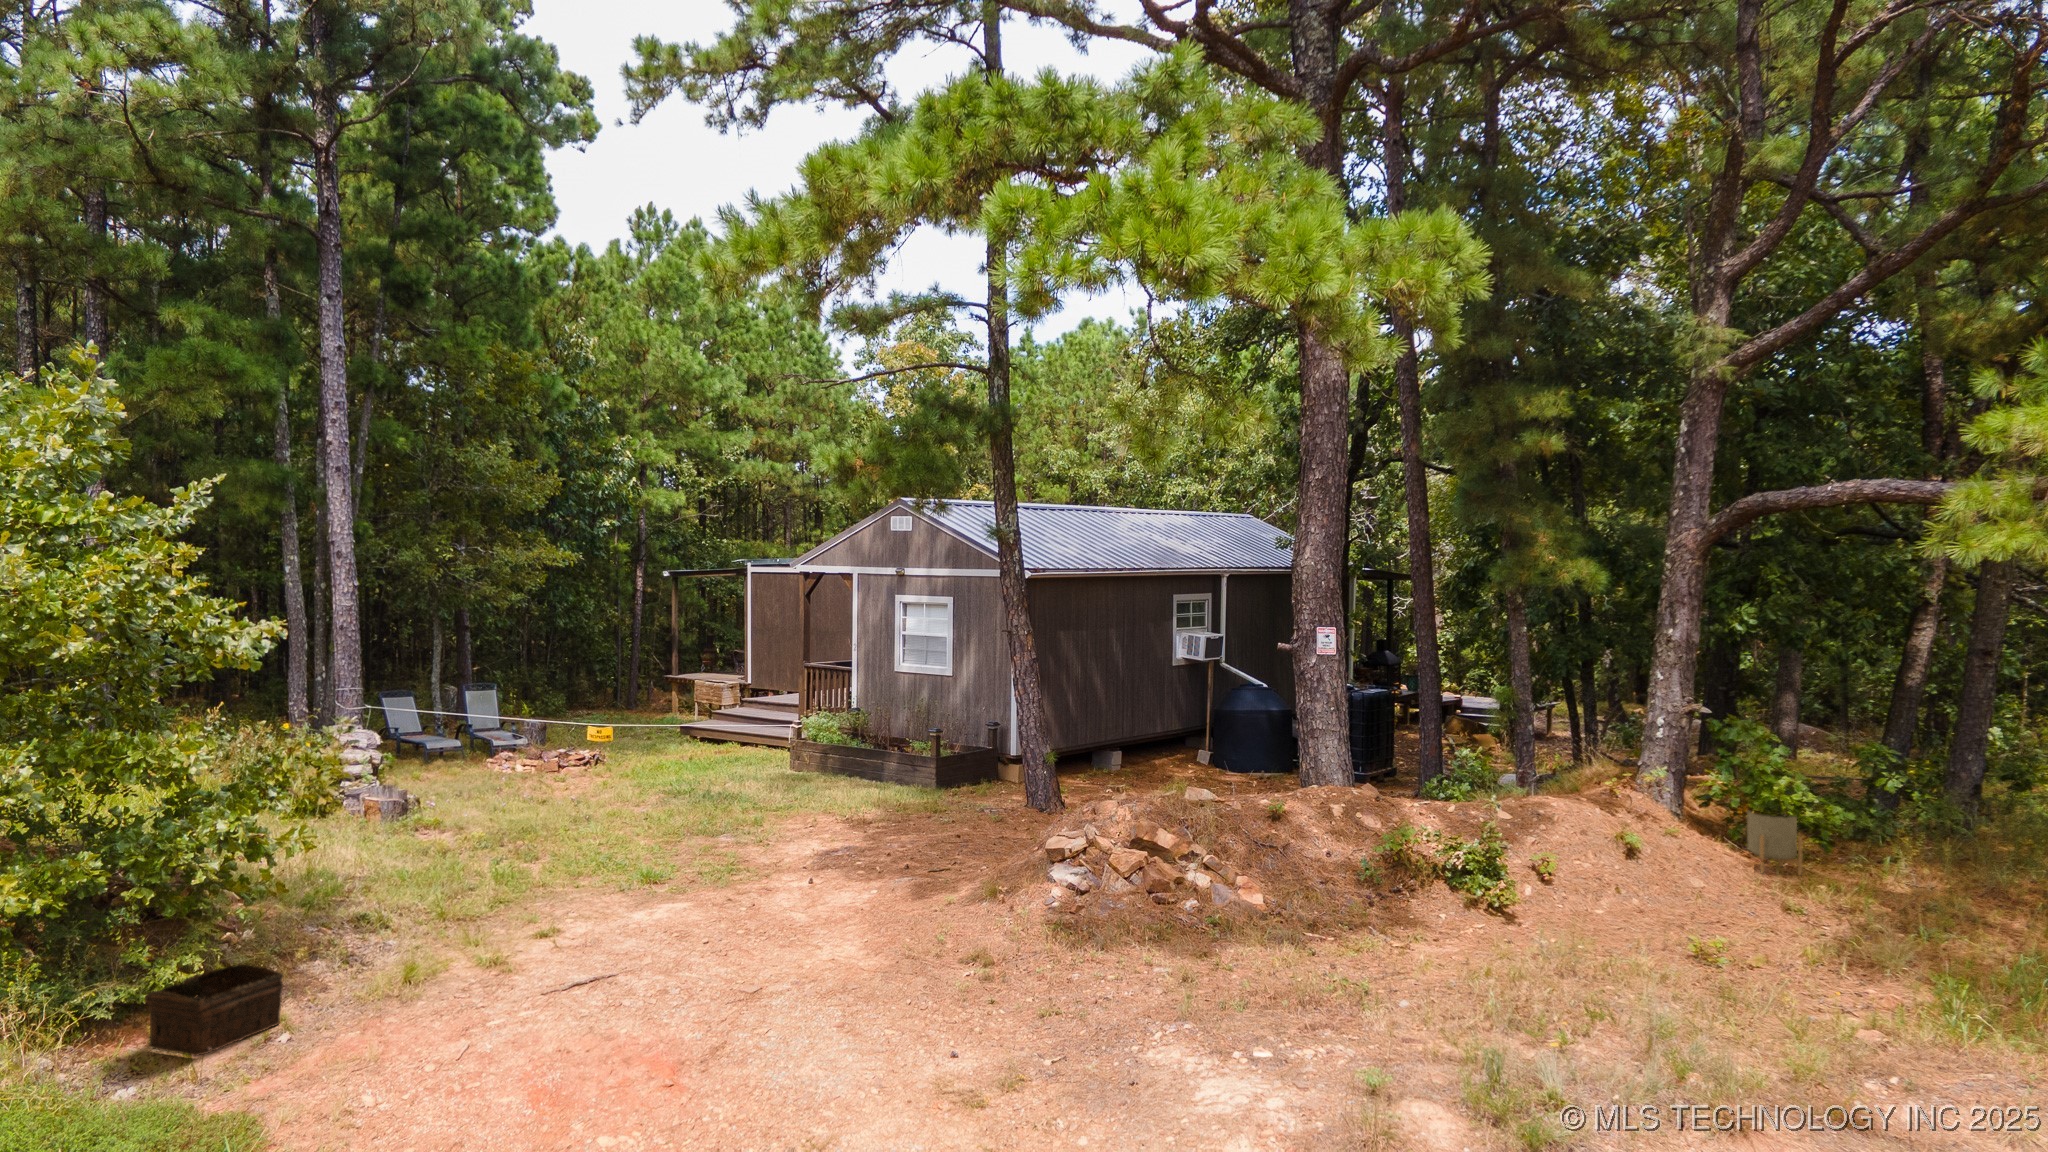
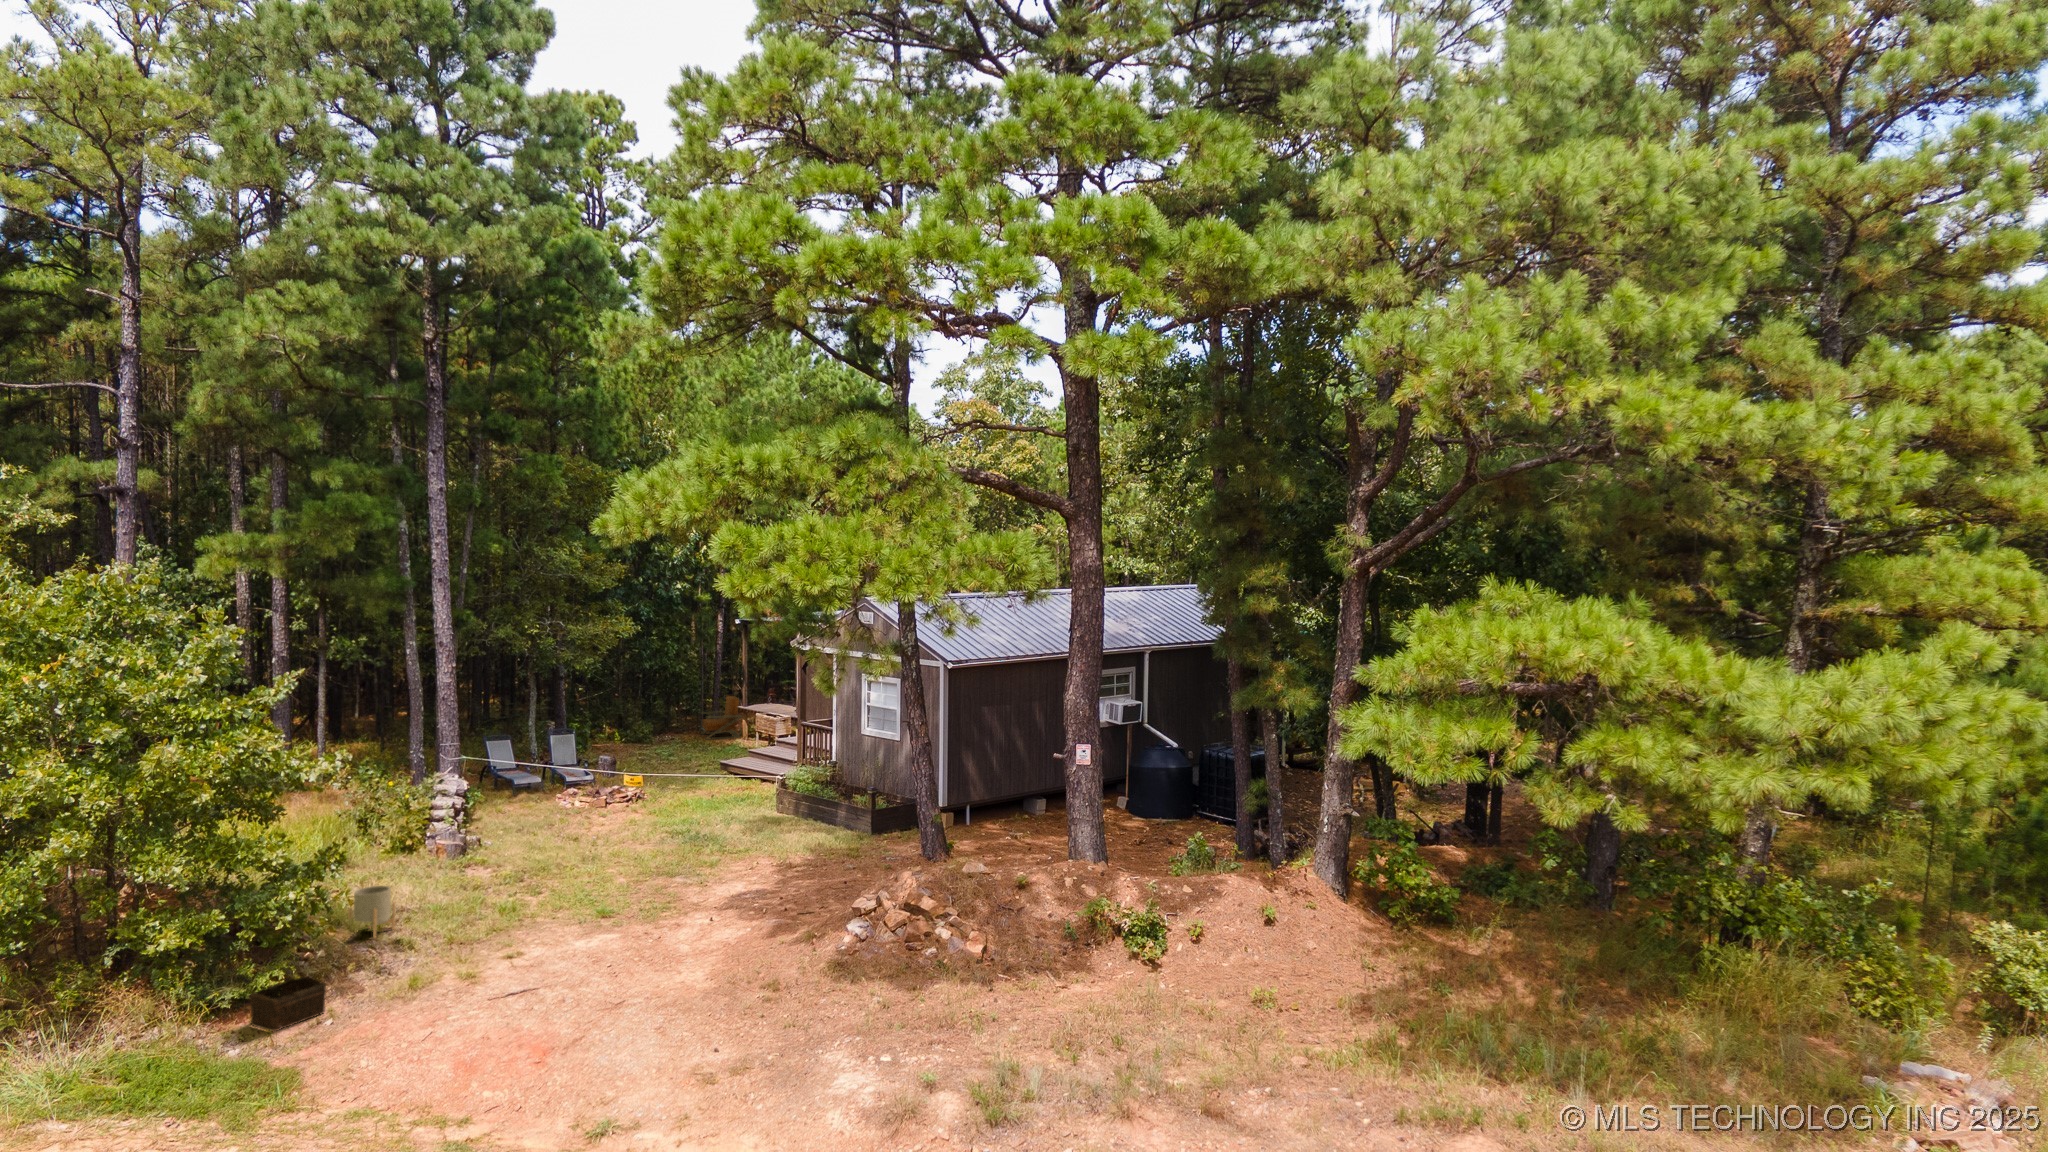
lounge chair: none [621,657,677,708] -> present [702,696,742,739]
planter: present [1744,811,1802,876] -> present [348,886,395,938]

